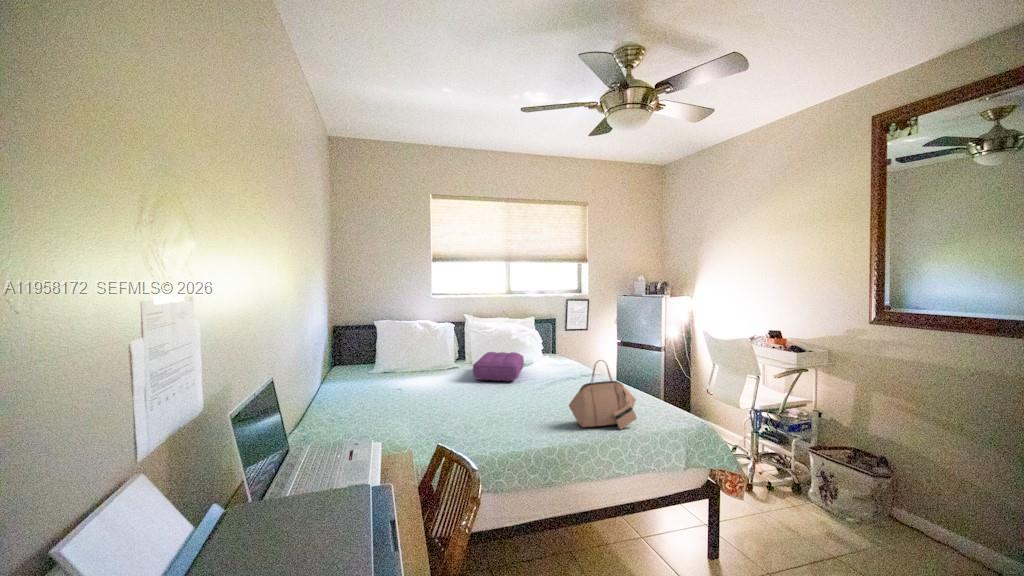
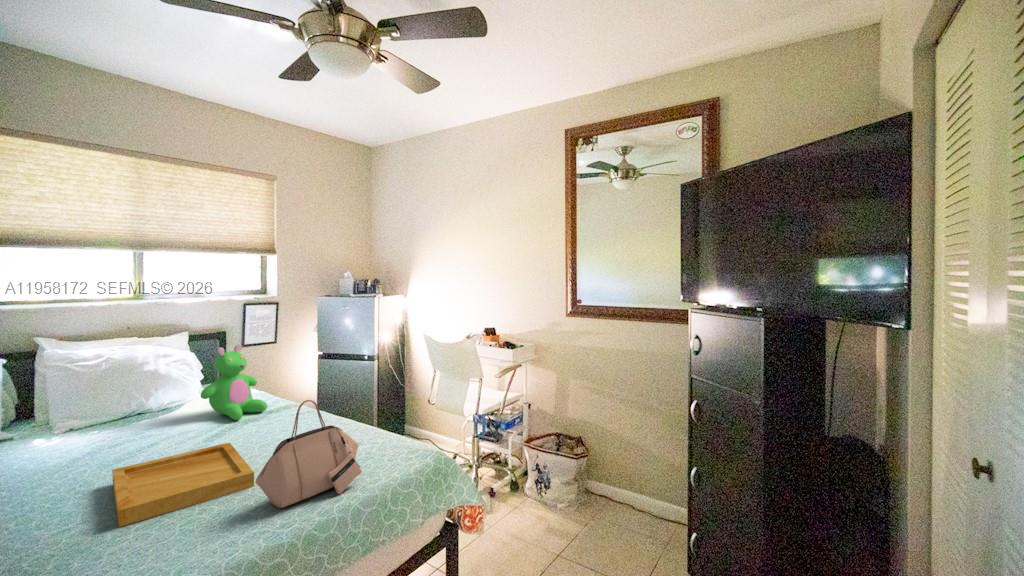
teddy bear: none [541,325,579,375] -> present [201,344,267,420]
pillow: present [473,352,524,381] -> none [47,398,167,462]
tray: none [499,385,569,415] -> present [112,443,254,527]

